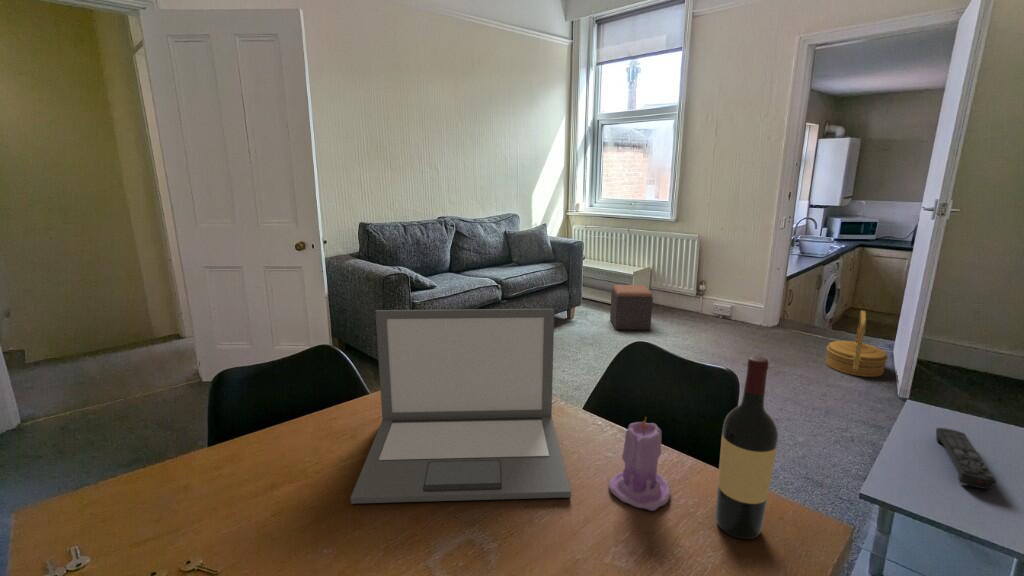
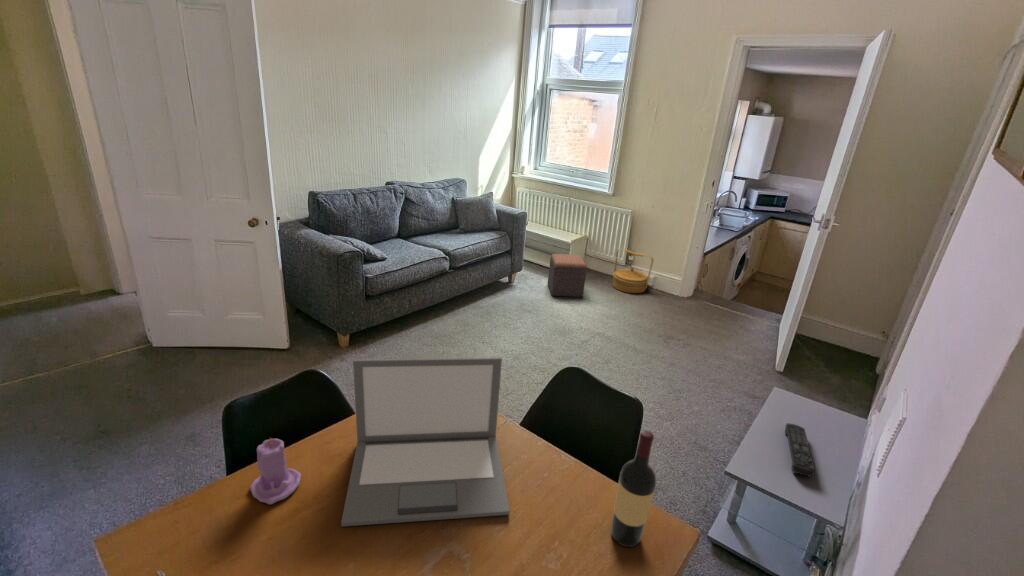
basket: present [826,311,888,377] -> present [613,248,653,293]
candle: present [609,419,670,511] -> present [250,439,301,505]

